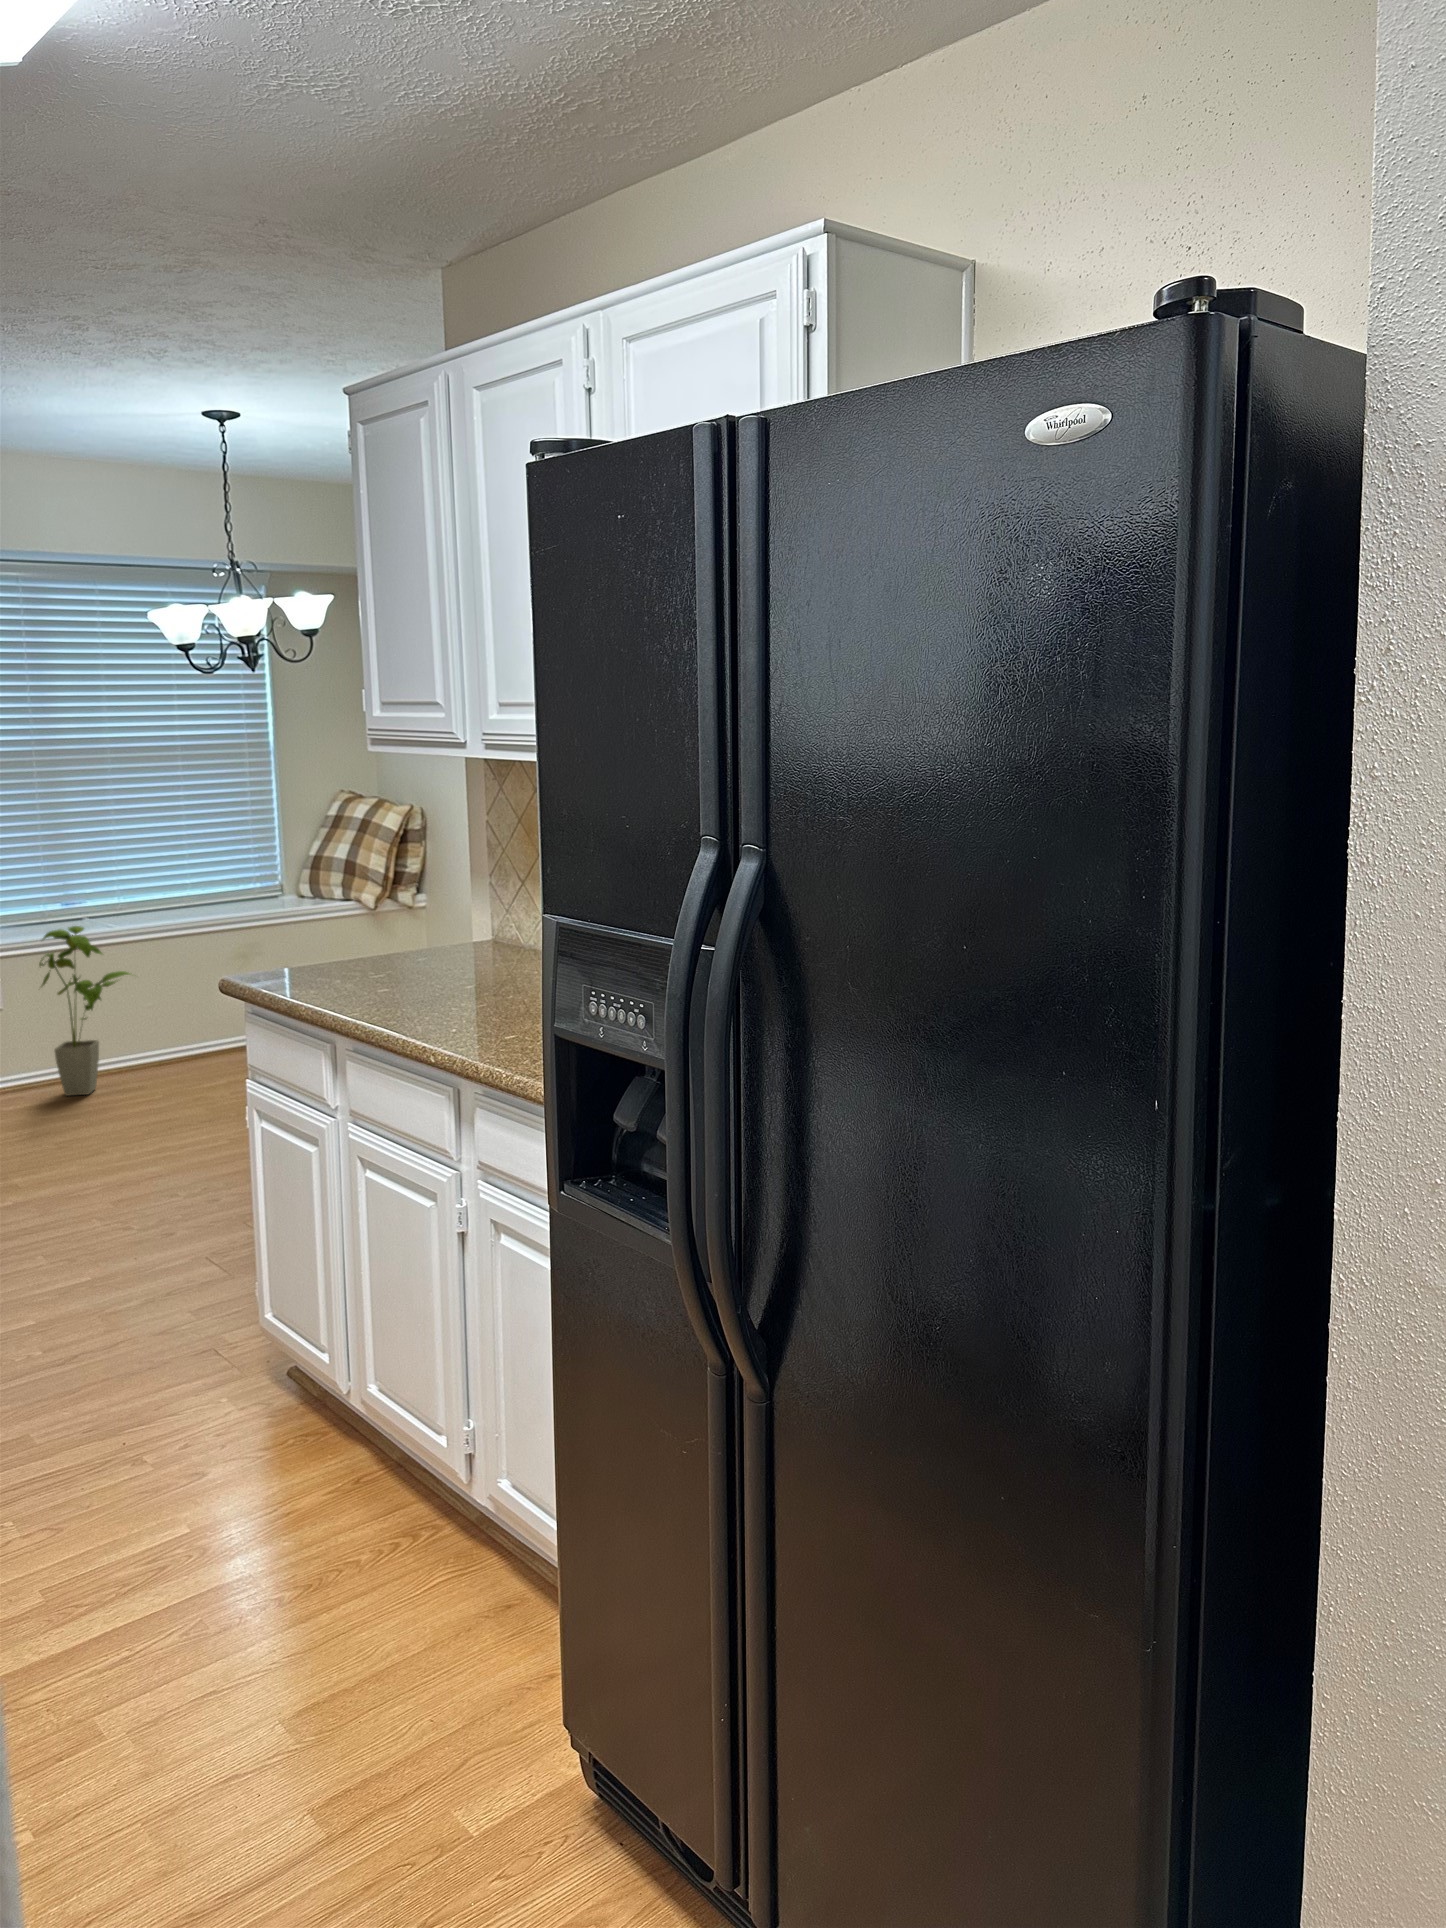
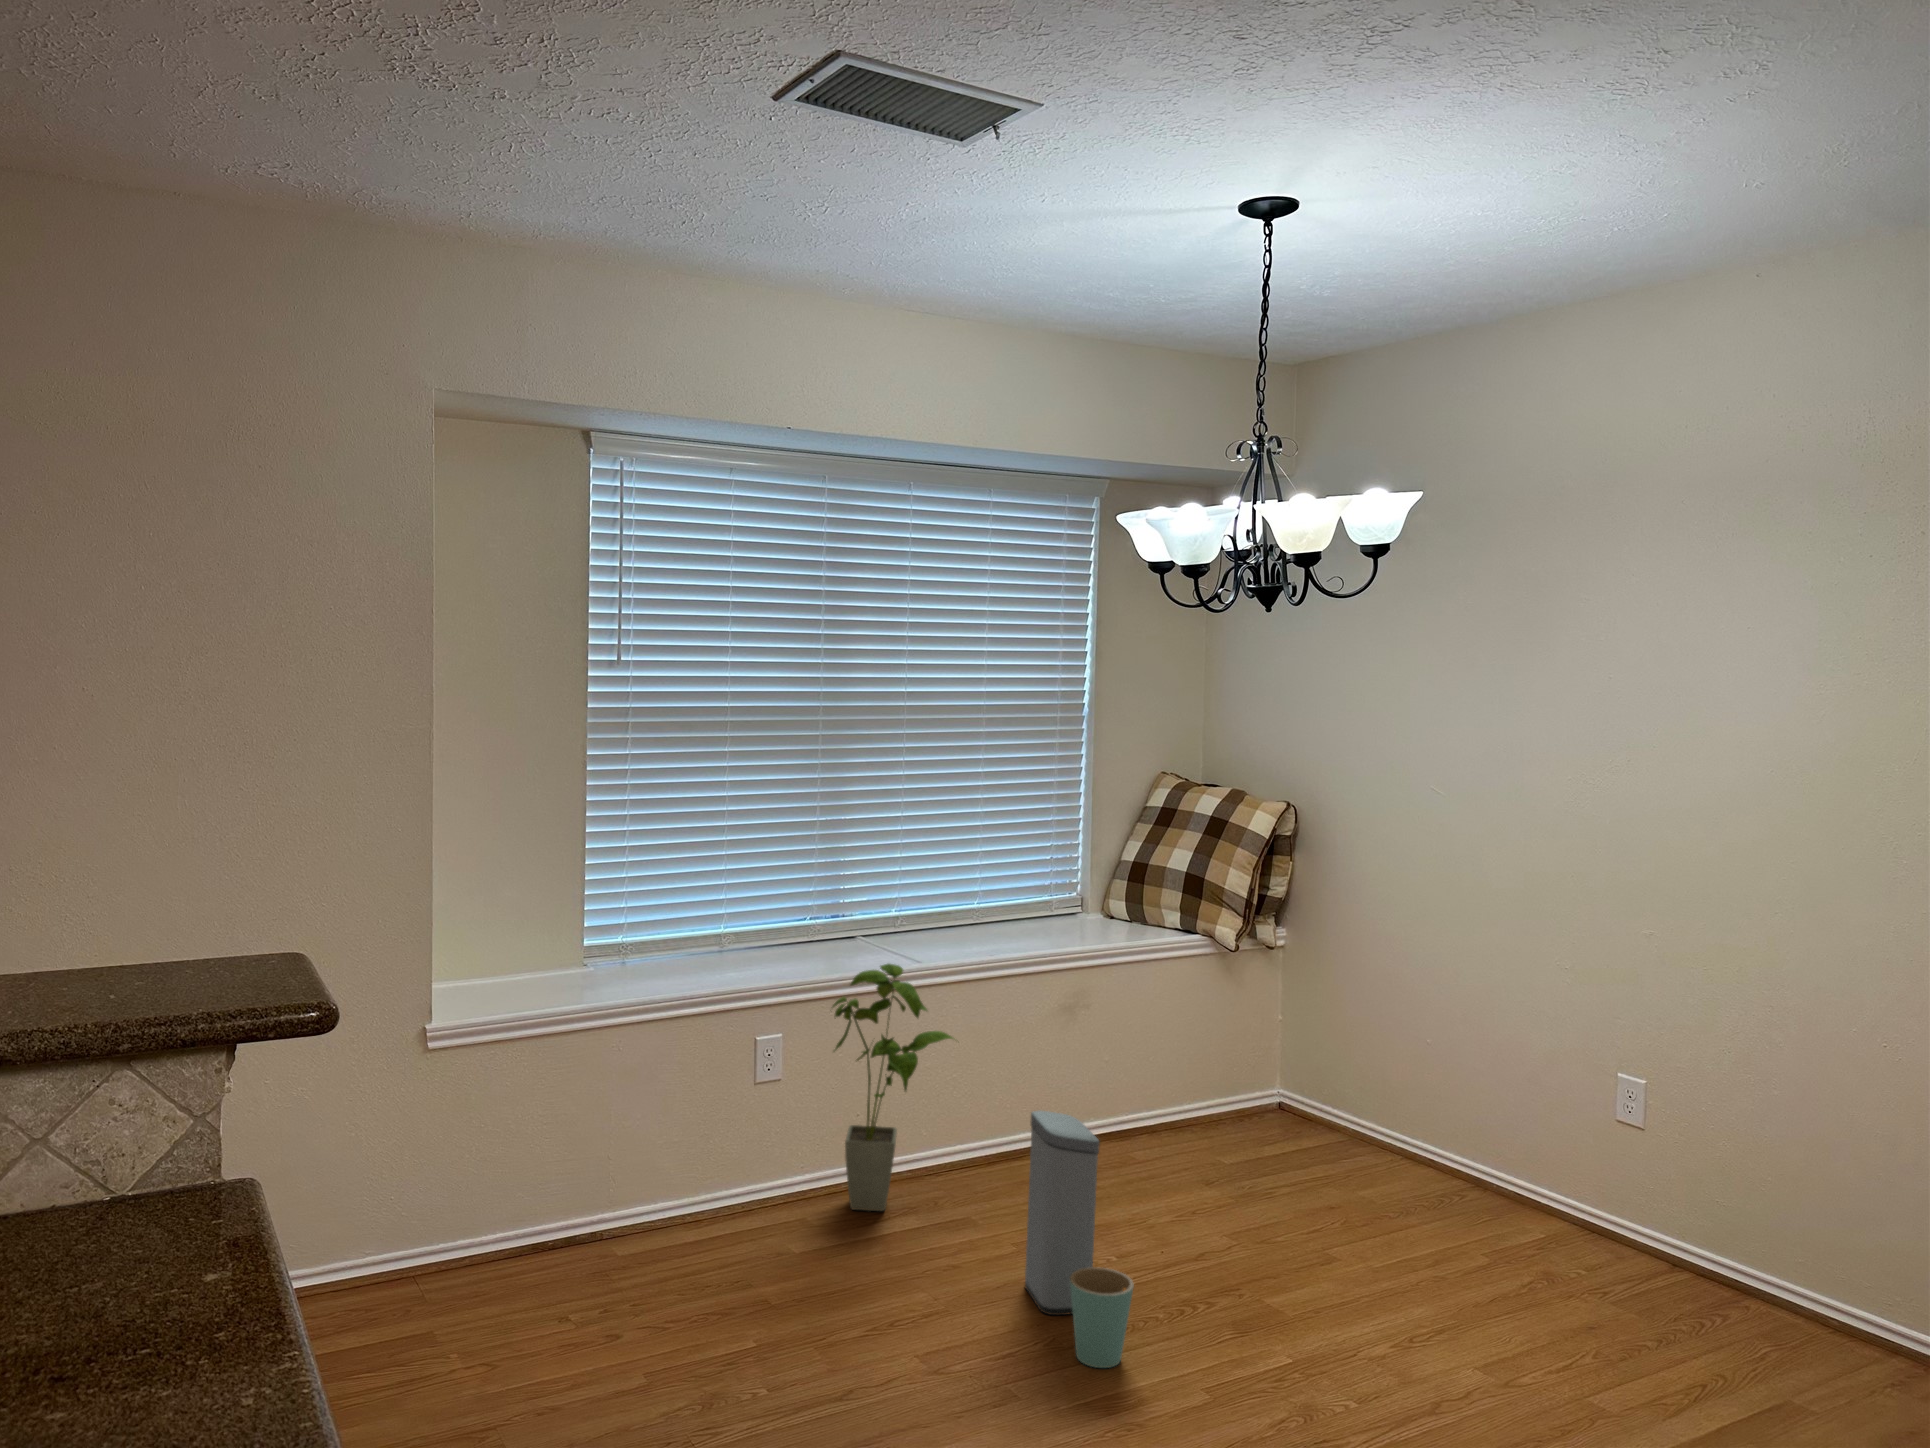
trash can: none [153,1003,203,1143] -> present [1025,1110,1134,1368]

